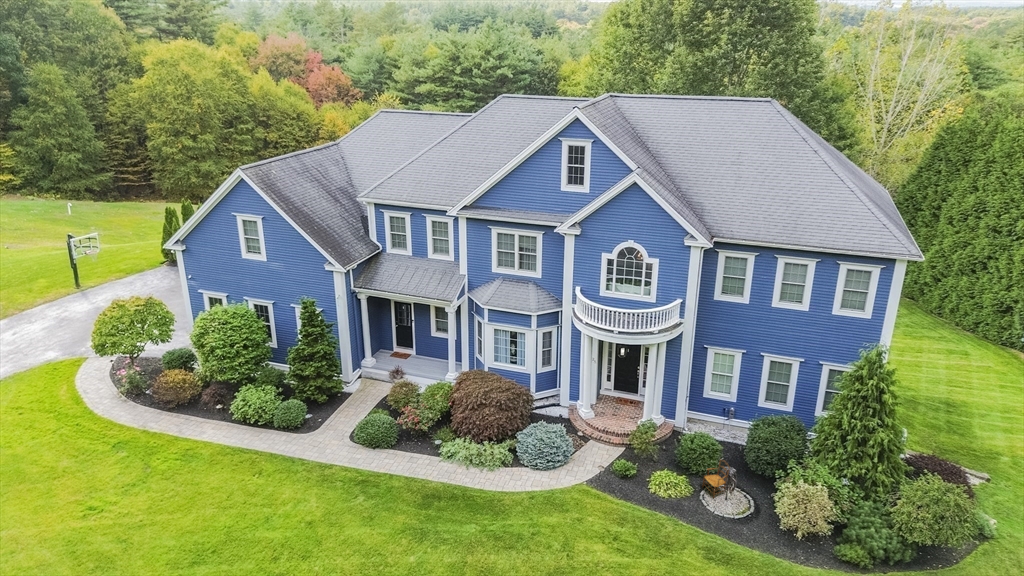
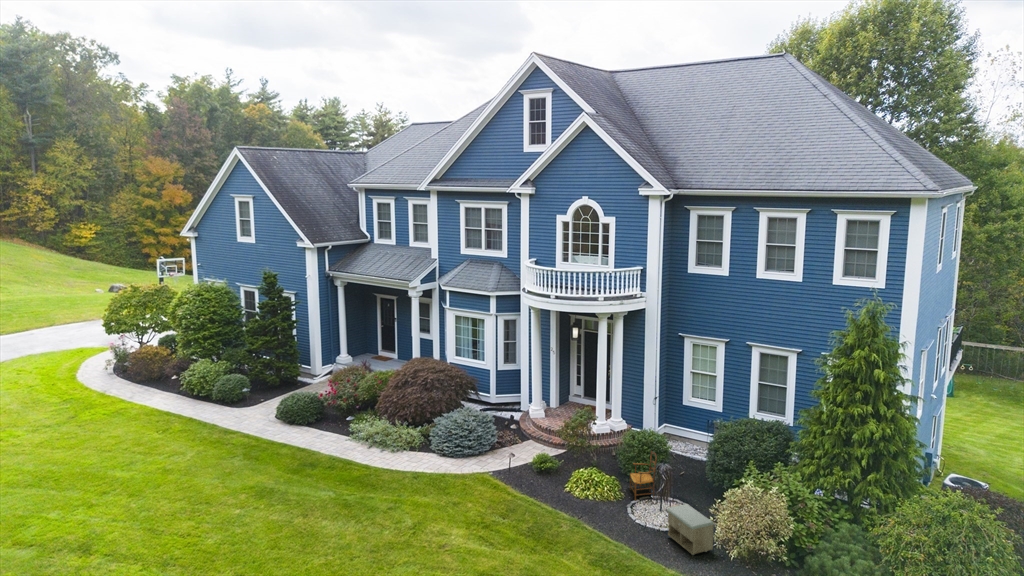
storage bench: none [760,509,800,550] -> present [667,504,714,555]

